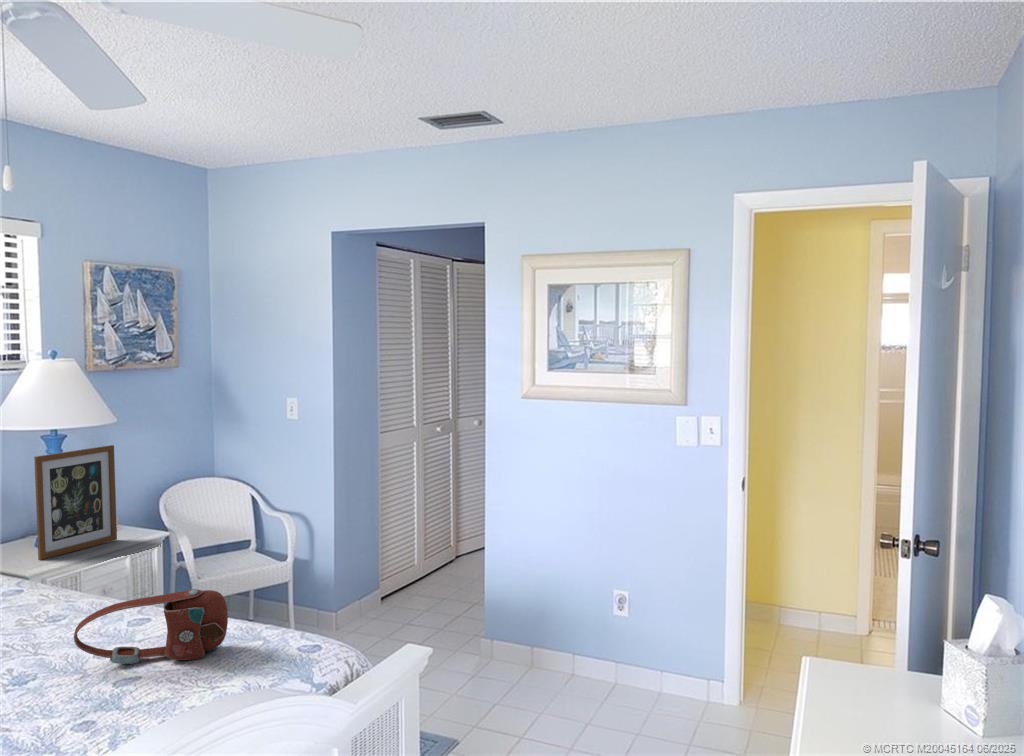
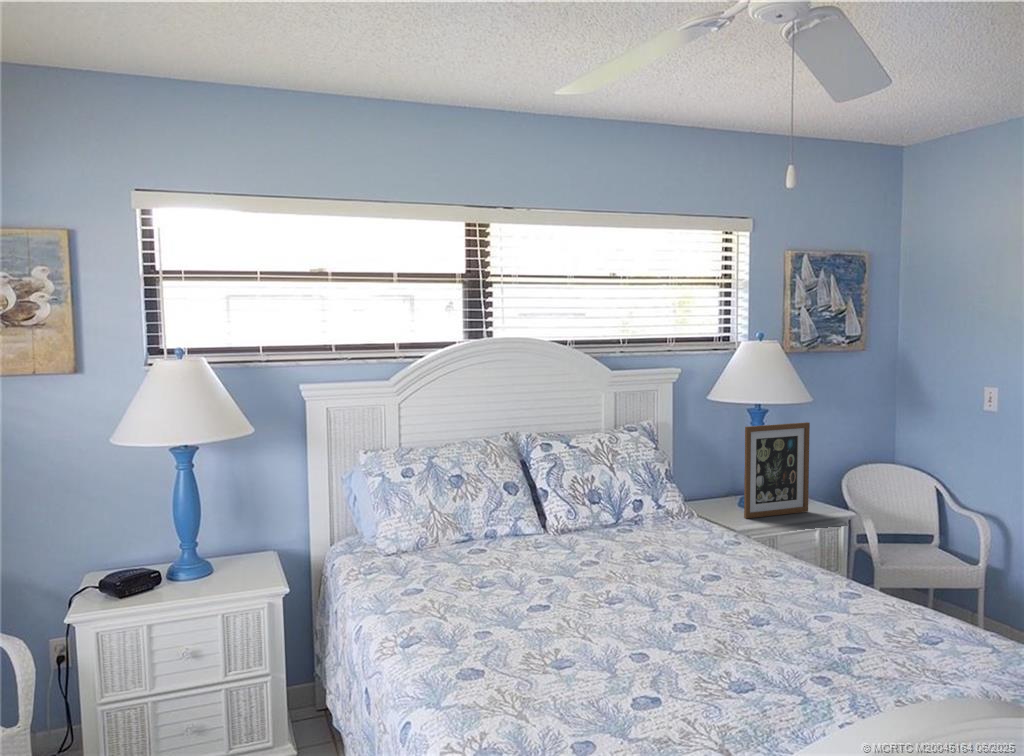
handbag: present [74,589,228,664] -> none [802,573,954,648]

